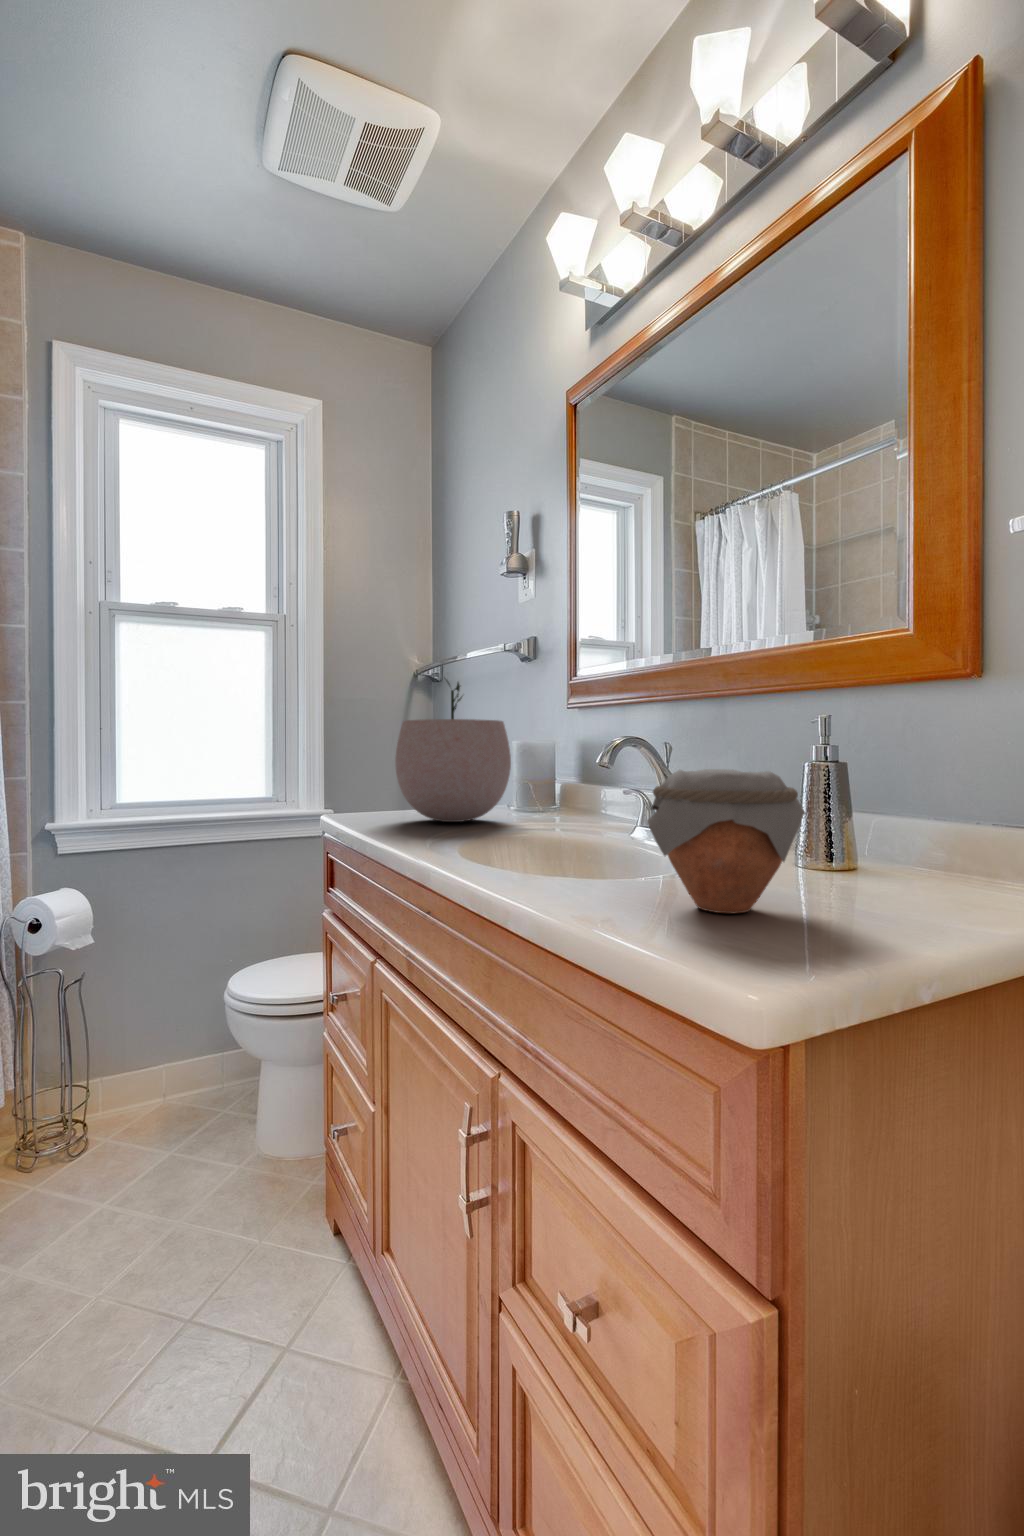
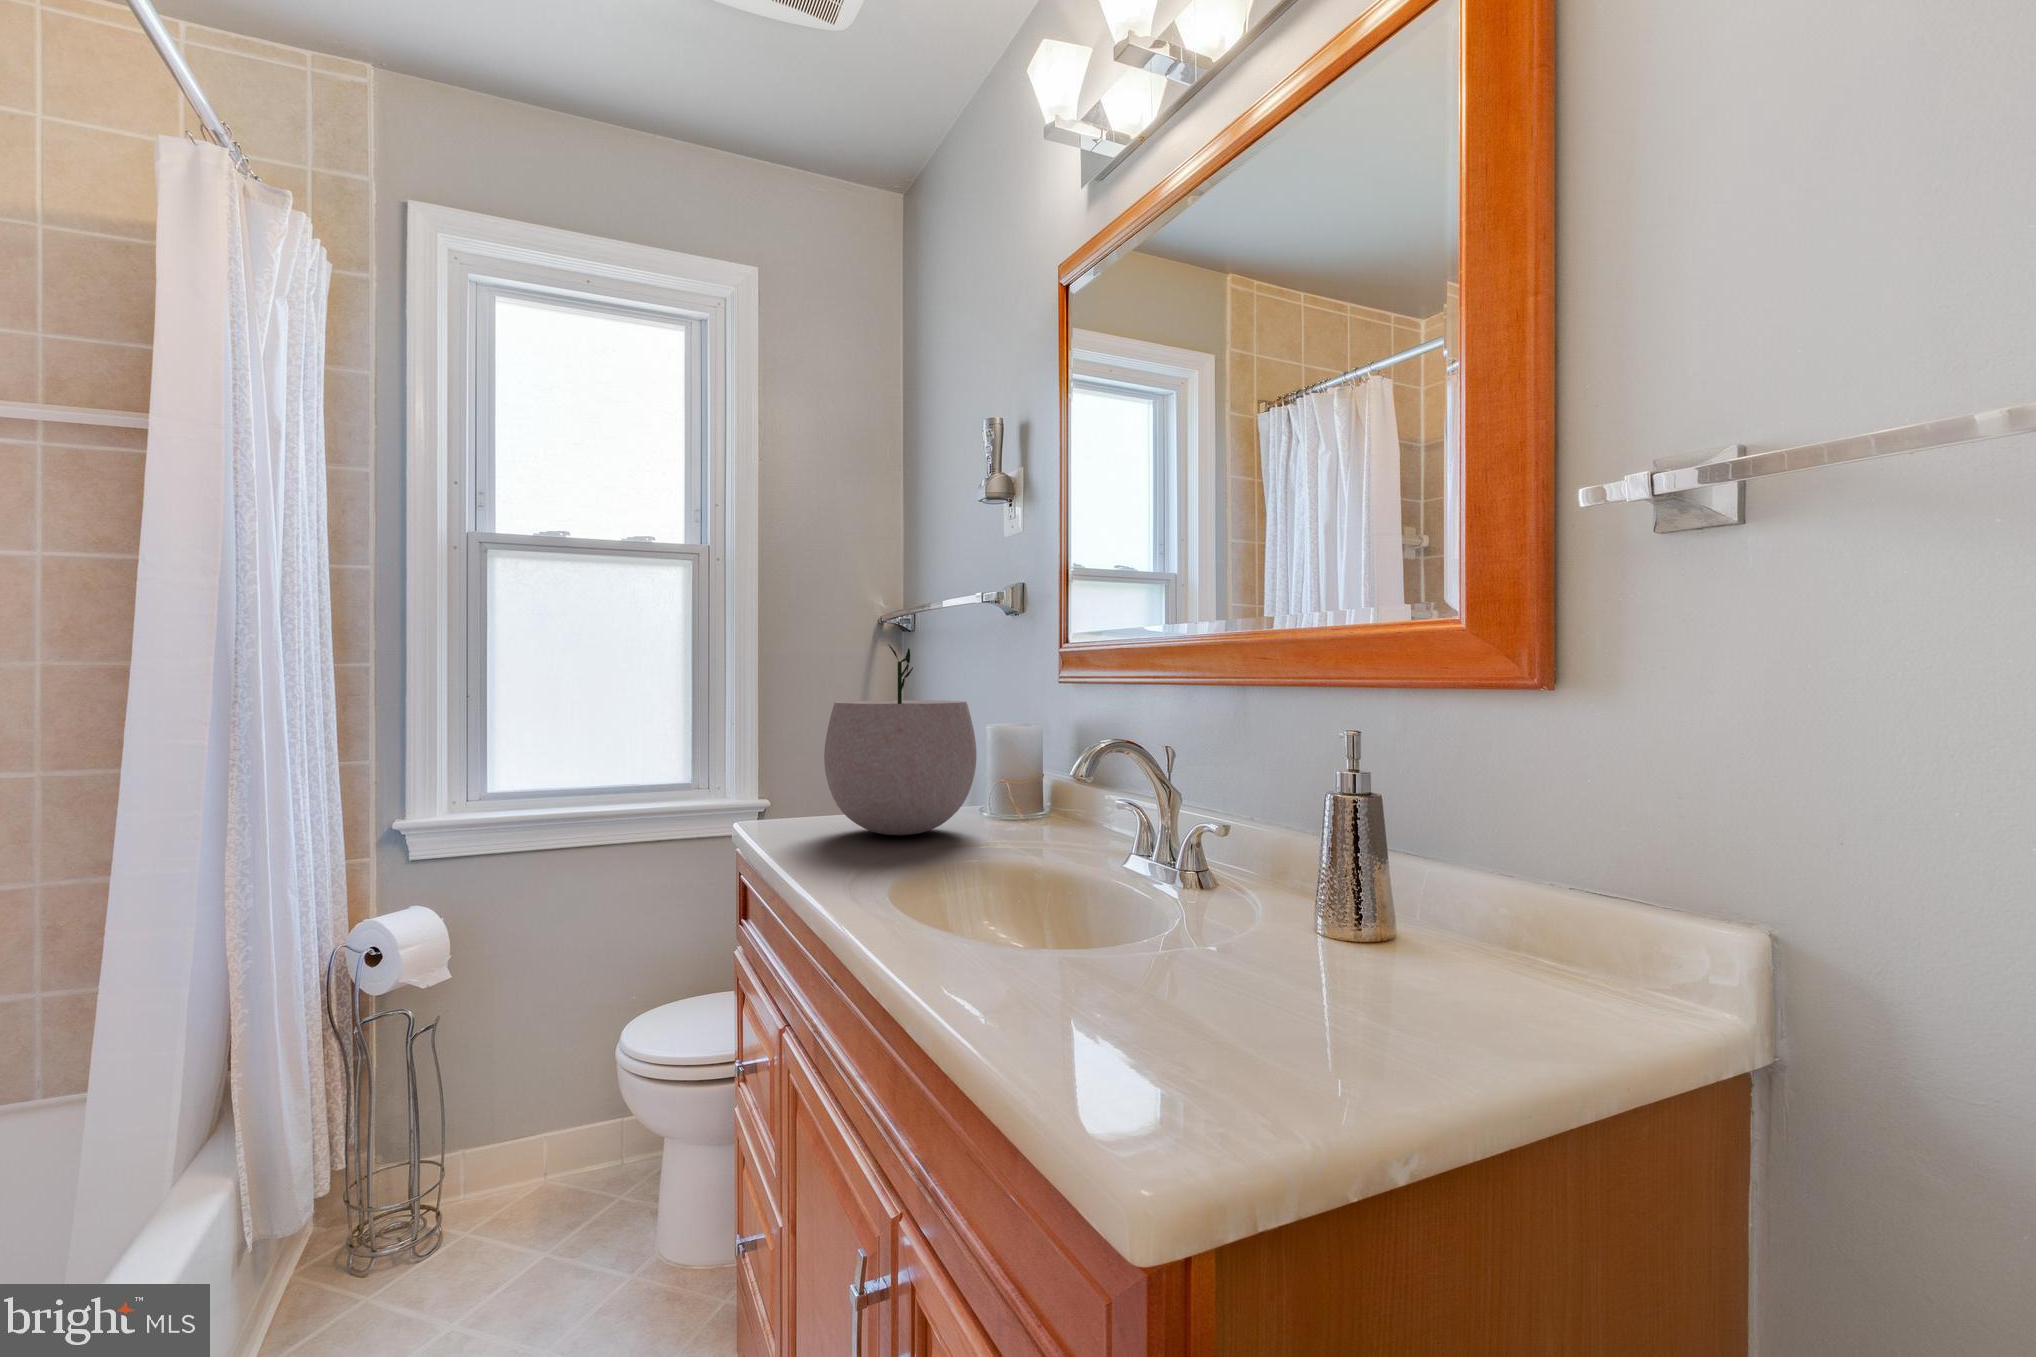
jar: present [647,769,805,913] -> none [1068,825,1283,1030]

